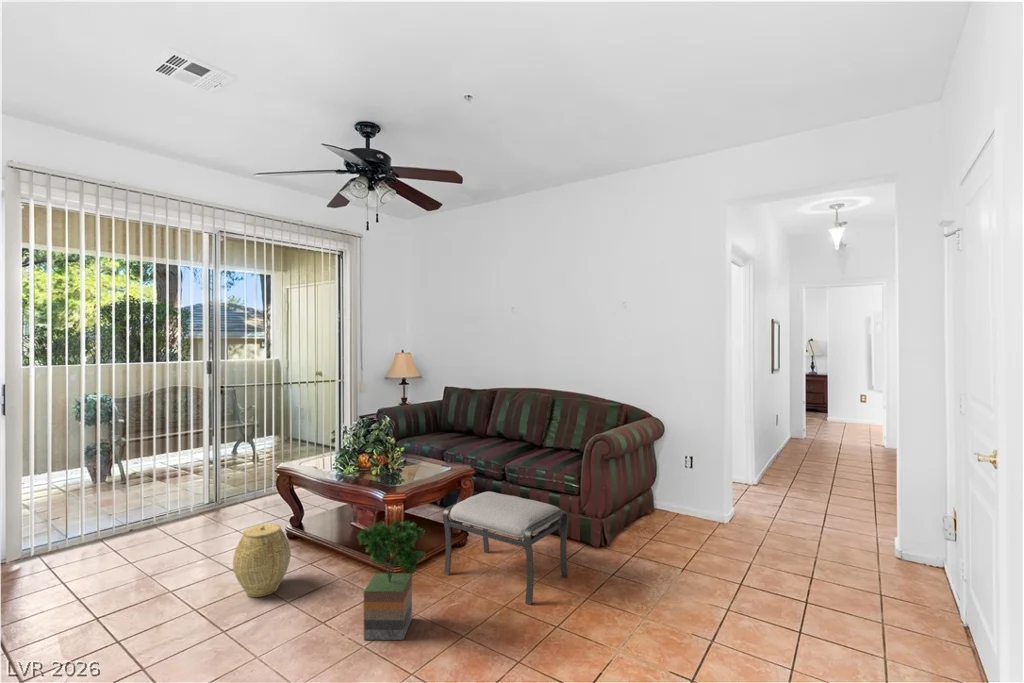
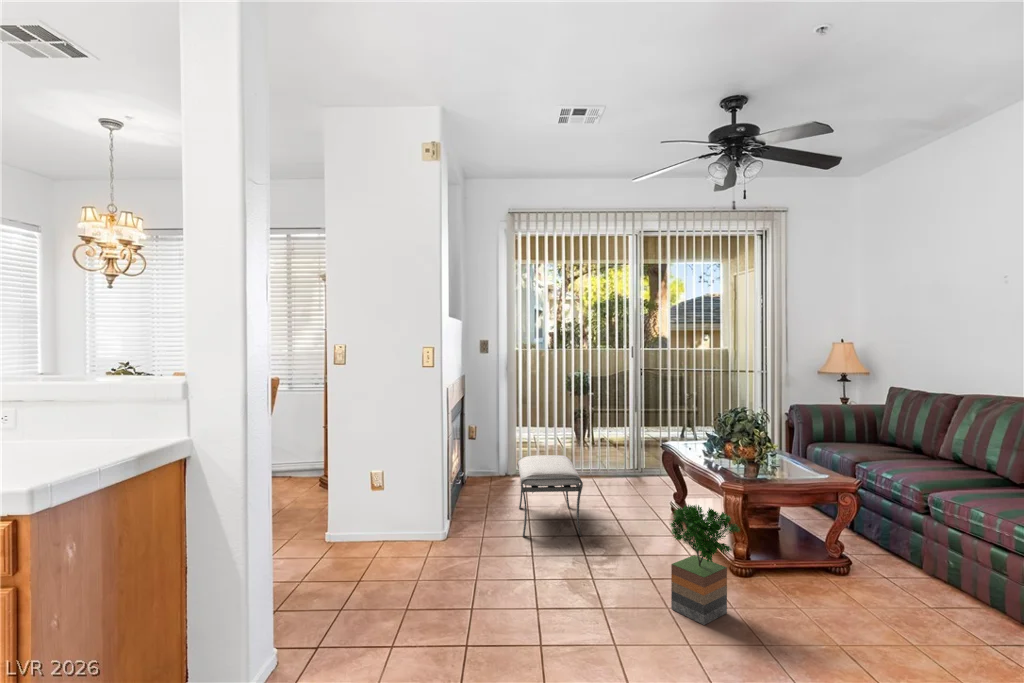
ottoman: present [443,491,568,605] -> present [518,455,583,537]
woven basket: present [233,524,291,597] -> none [603,488,648,548]

